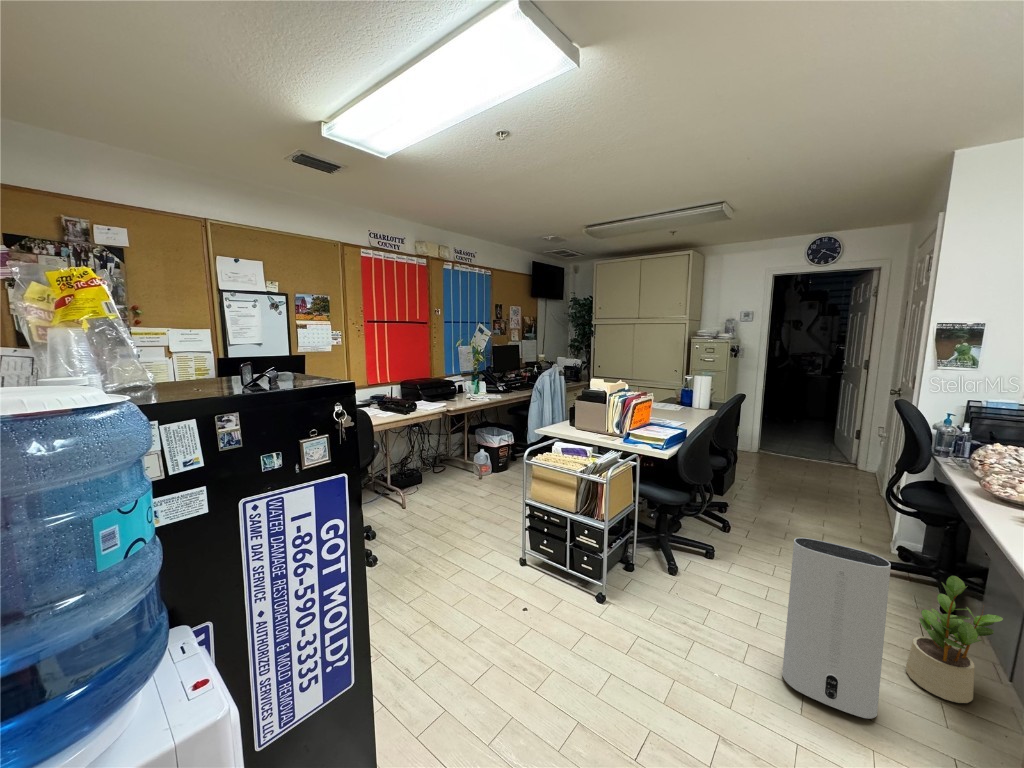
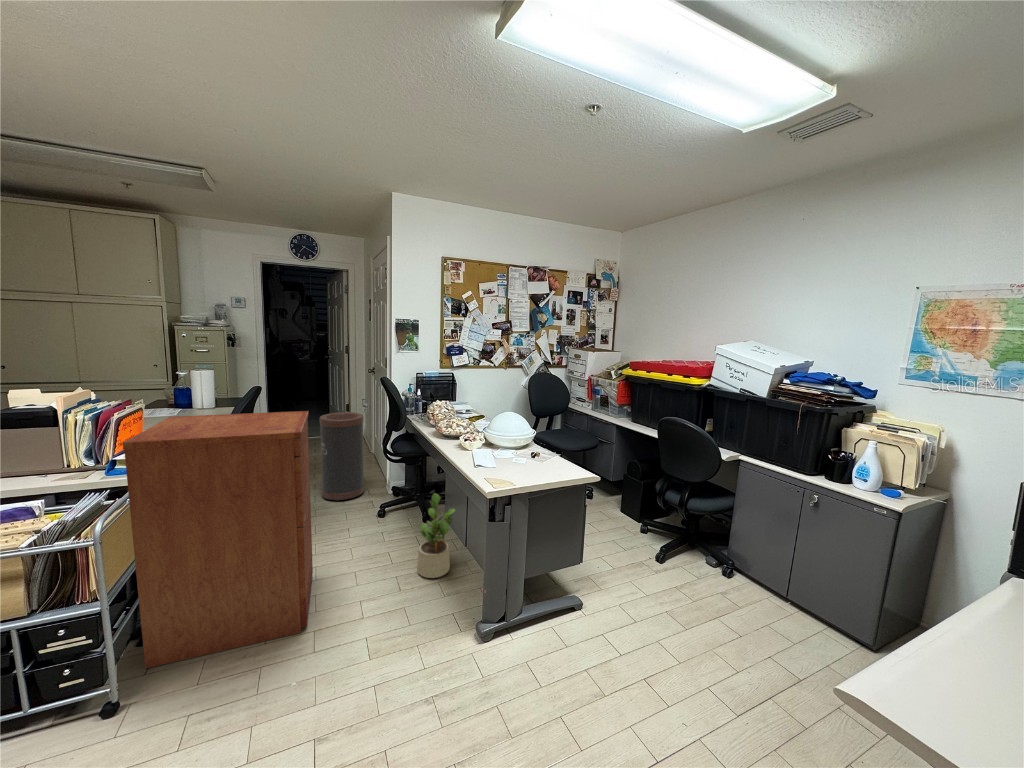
filing cabinet: none [624,409,779,637] -> present [123,411,313,668]
trash can: none [797,434,865,538] -> present [320,412,364,501]
air purifier: present [782,538,891,718] -> none [343,499,413,640]

